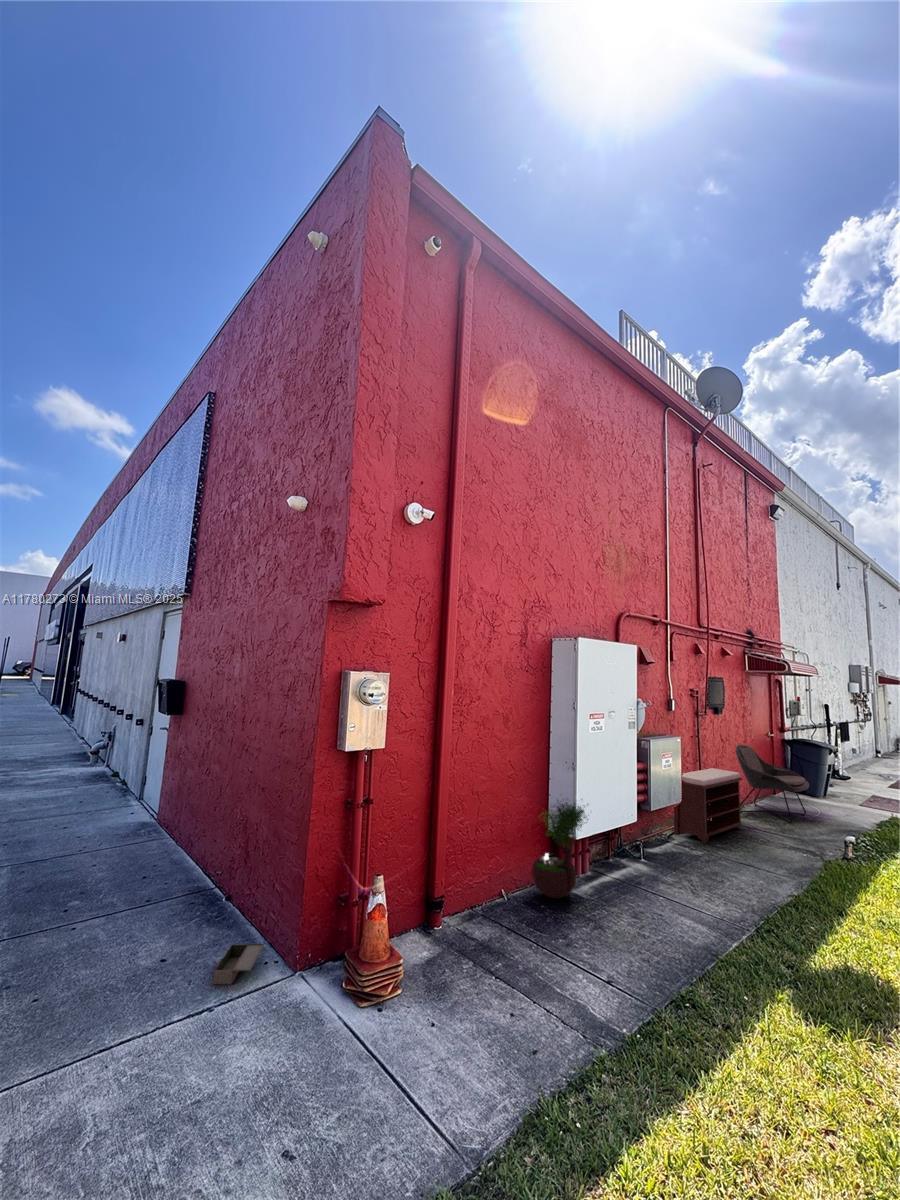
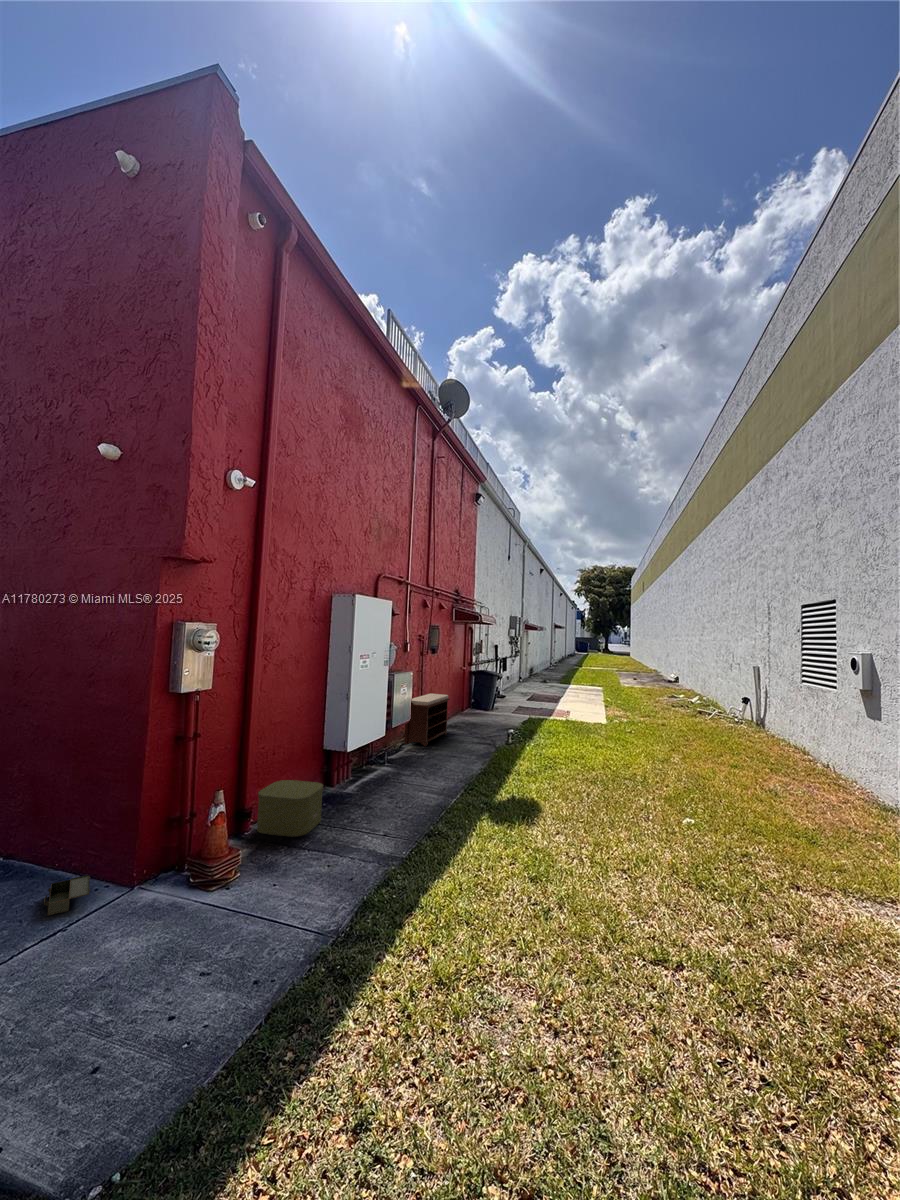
lounge chair: present [735,745,809,823] -> none [443,675,487,728]
potted tree: present [532,799,587,898] -> none [314,717,362,797]
storage box: none [450,867,530,950] -> present [257,780,323,837]

